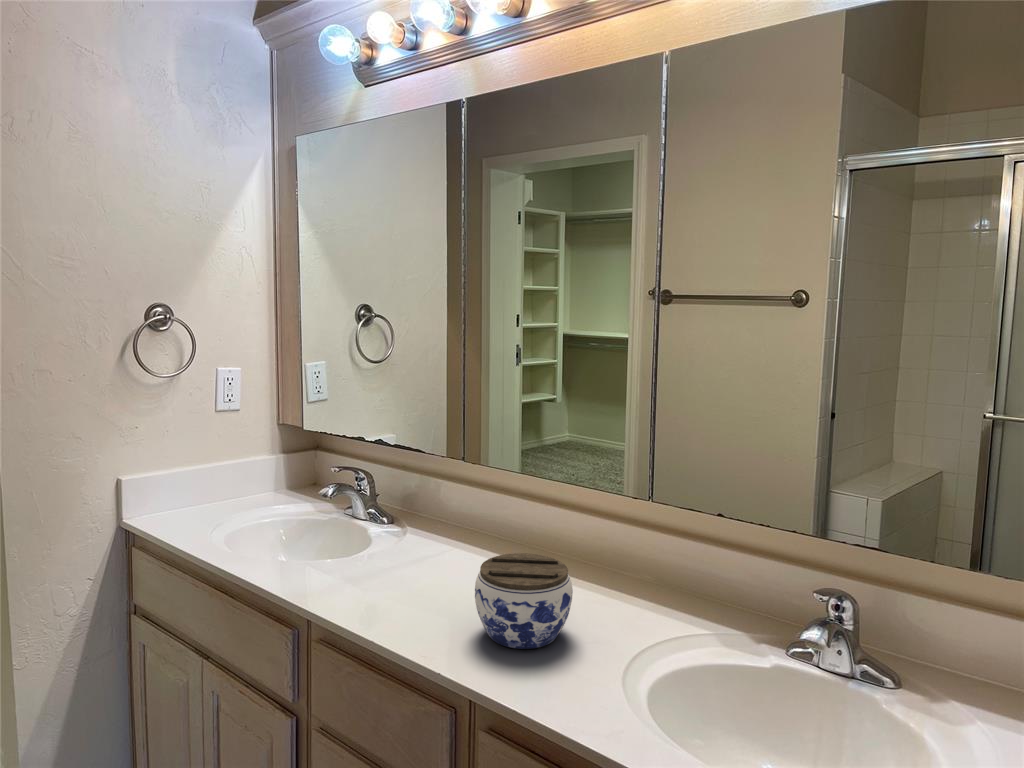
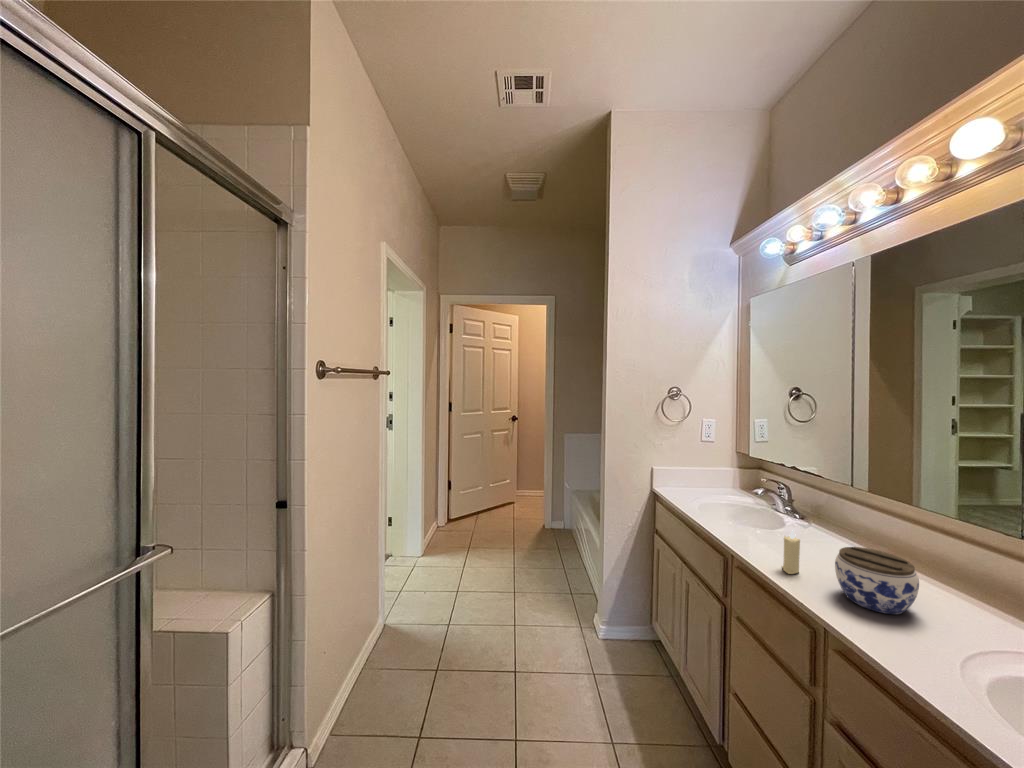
candle: none [394,551,421,630] -> present [782,529,800,574]

